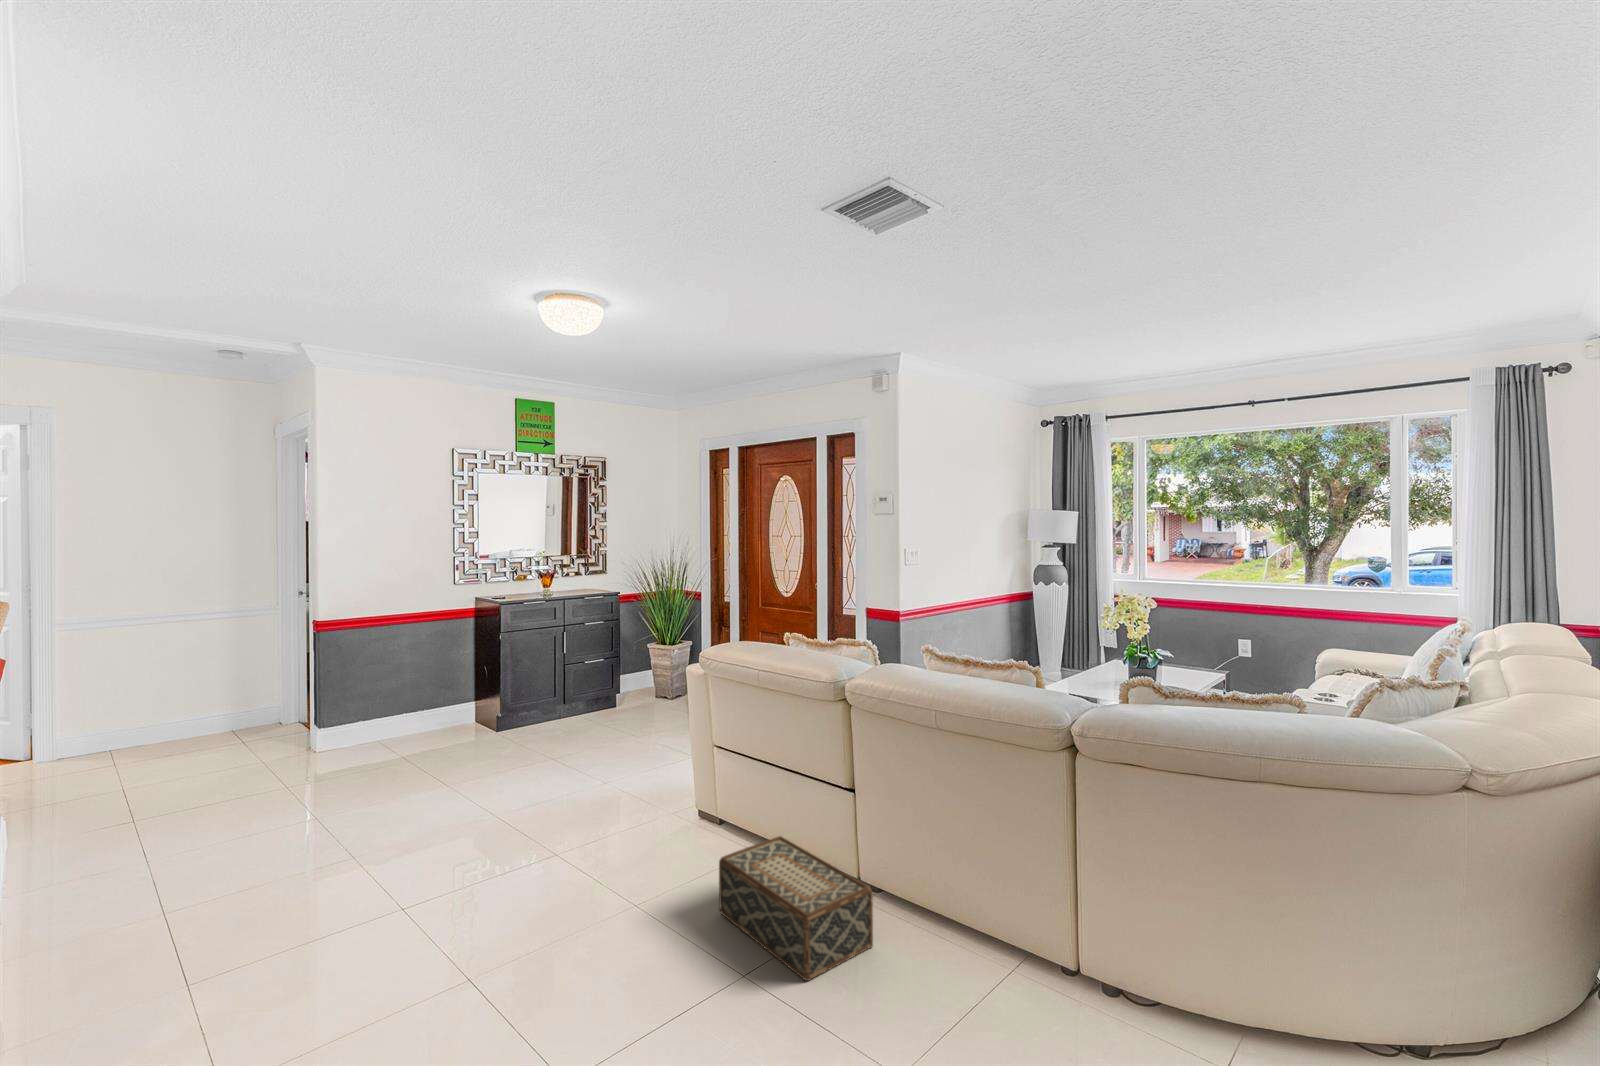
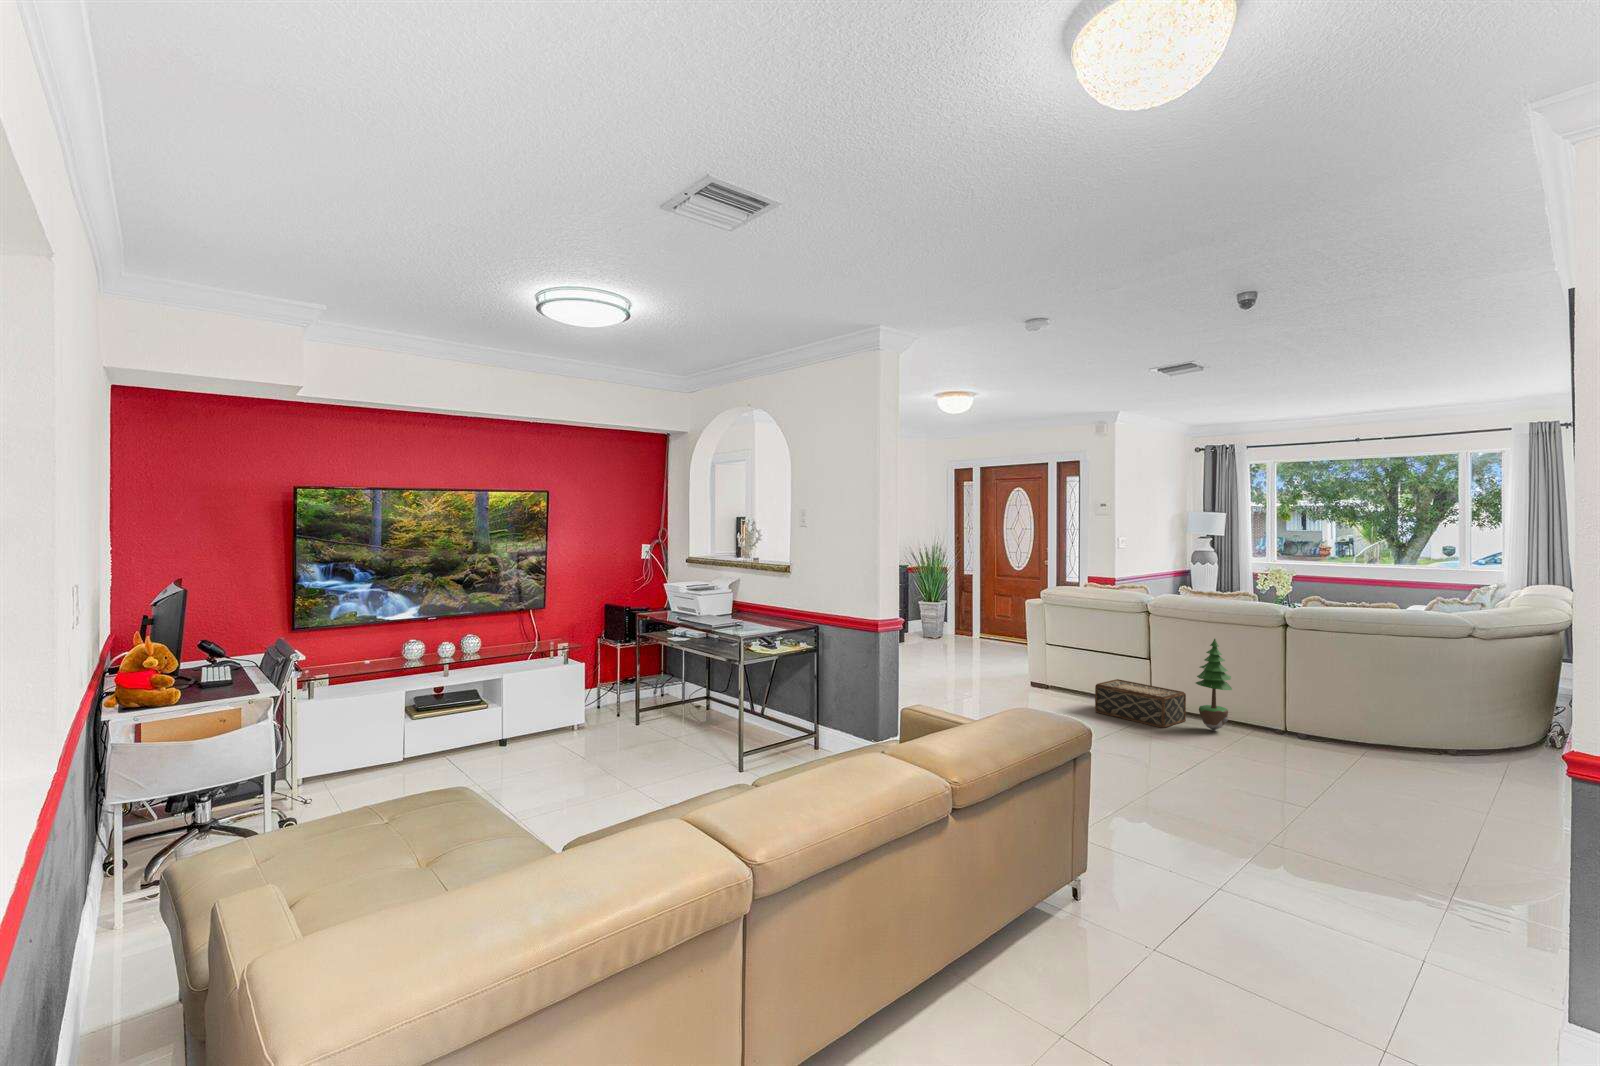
potted tree: none [869,790,942,993] -> present [1196,639,1232,731]

